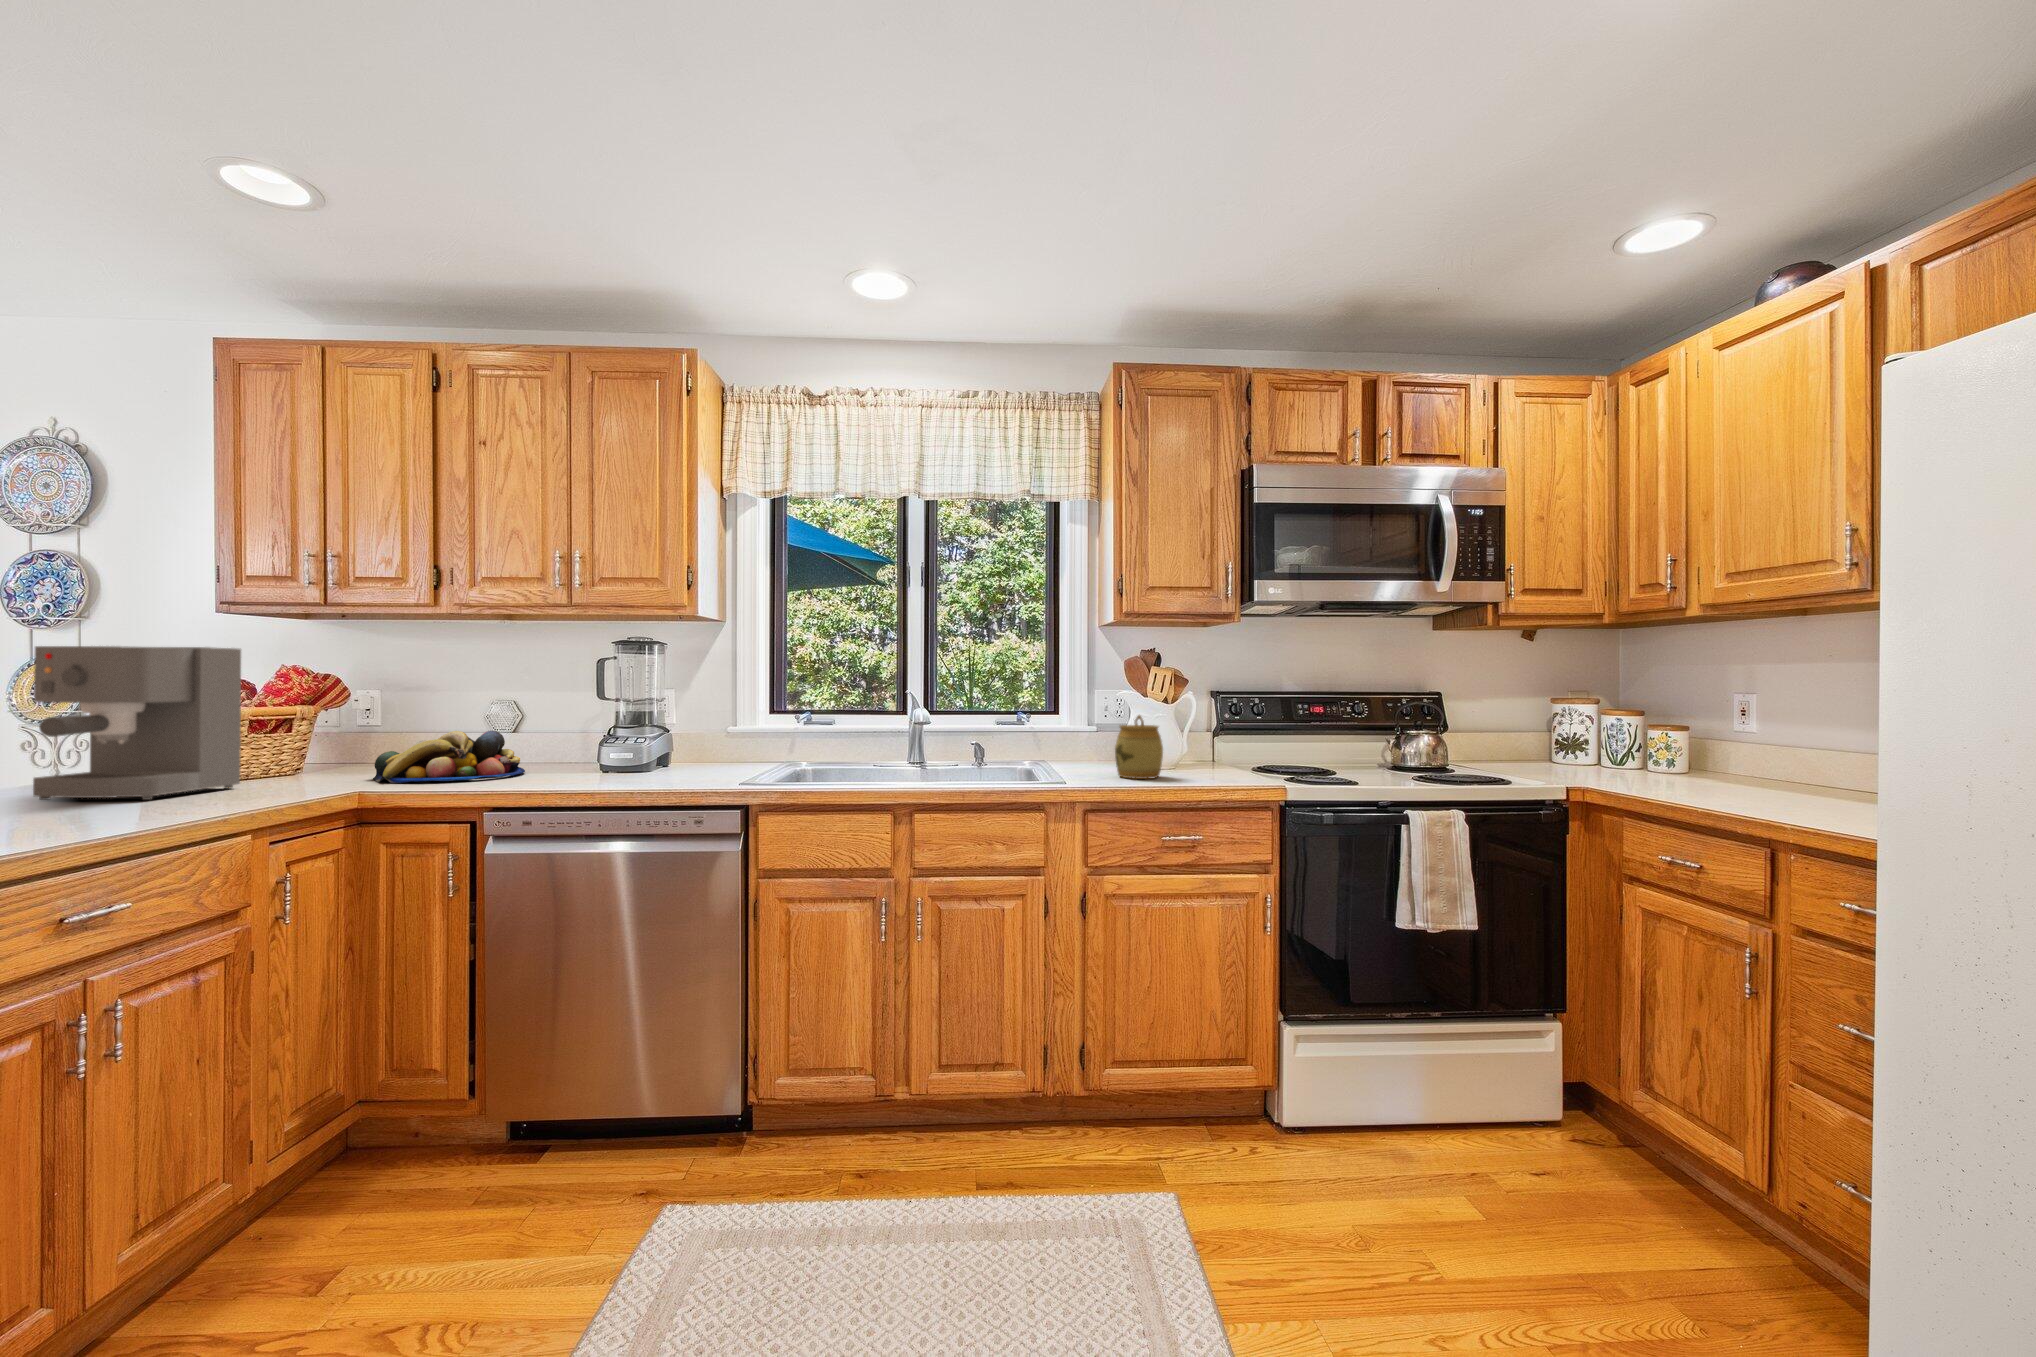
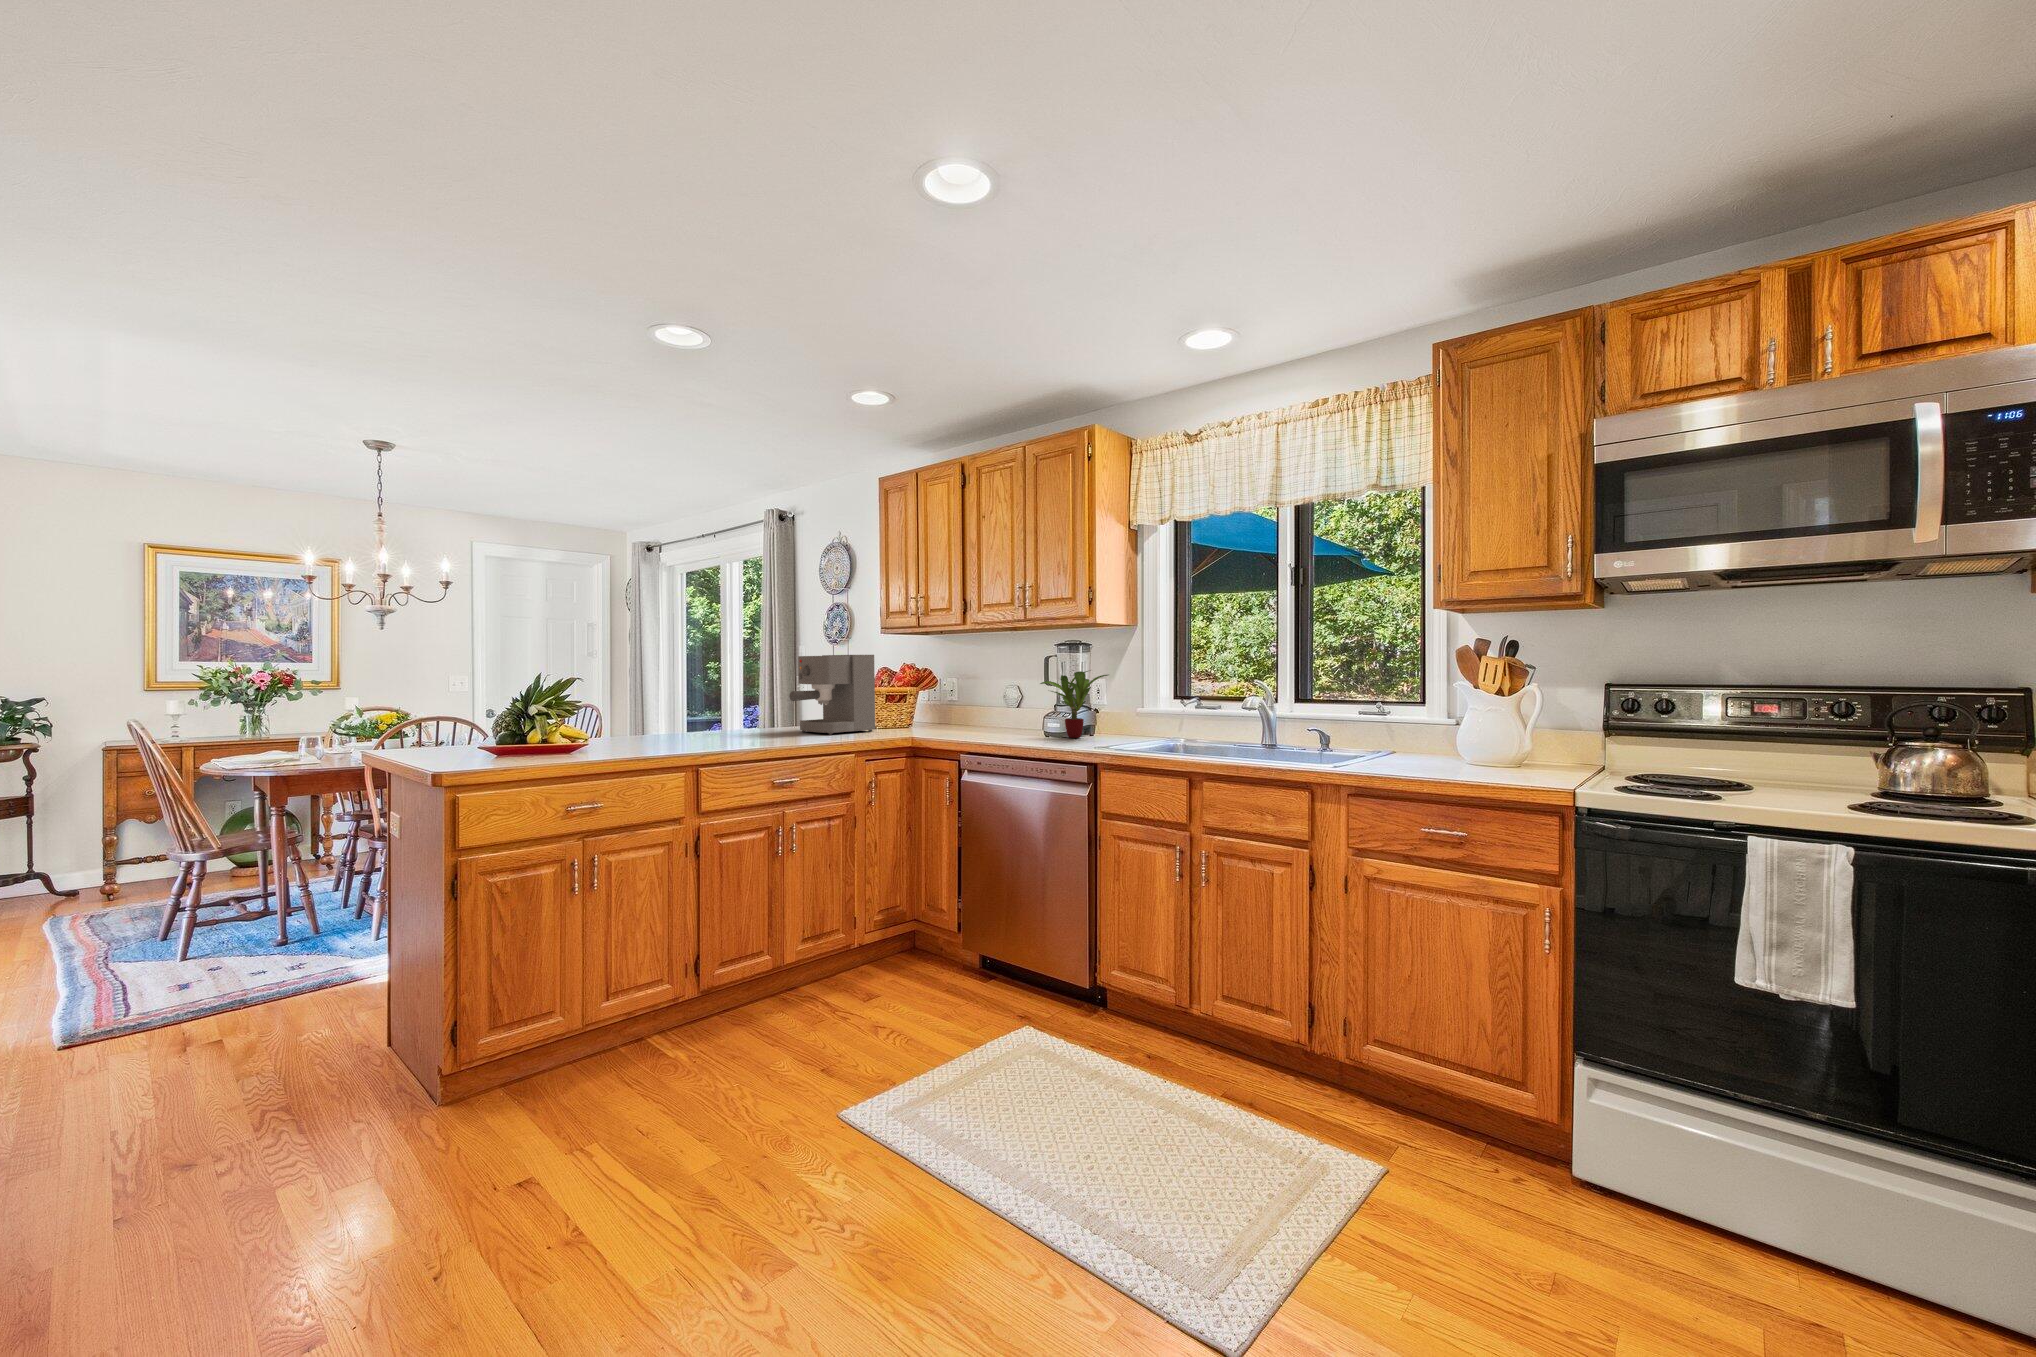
potted plant: none [598,679,711,774] -> present [1040,671,1108,738]
jar: present [1115,715,1163,779] -> none [1414,706,1468,772]
fruit bowl: present [373,731,525,783] -> none [932,703,1012,734]

